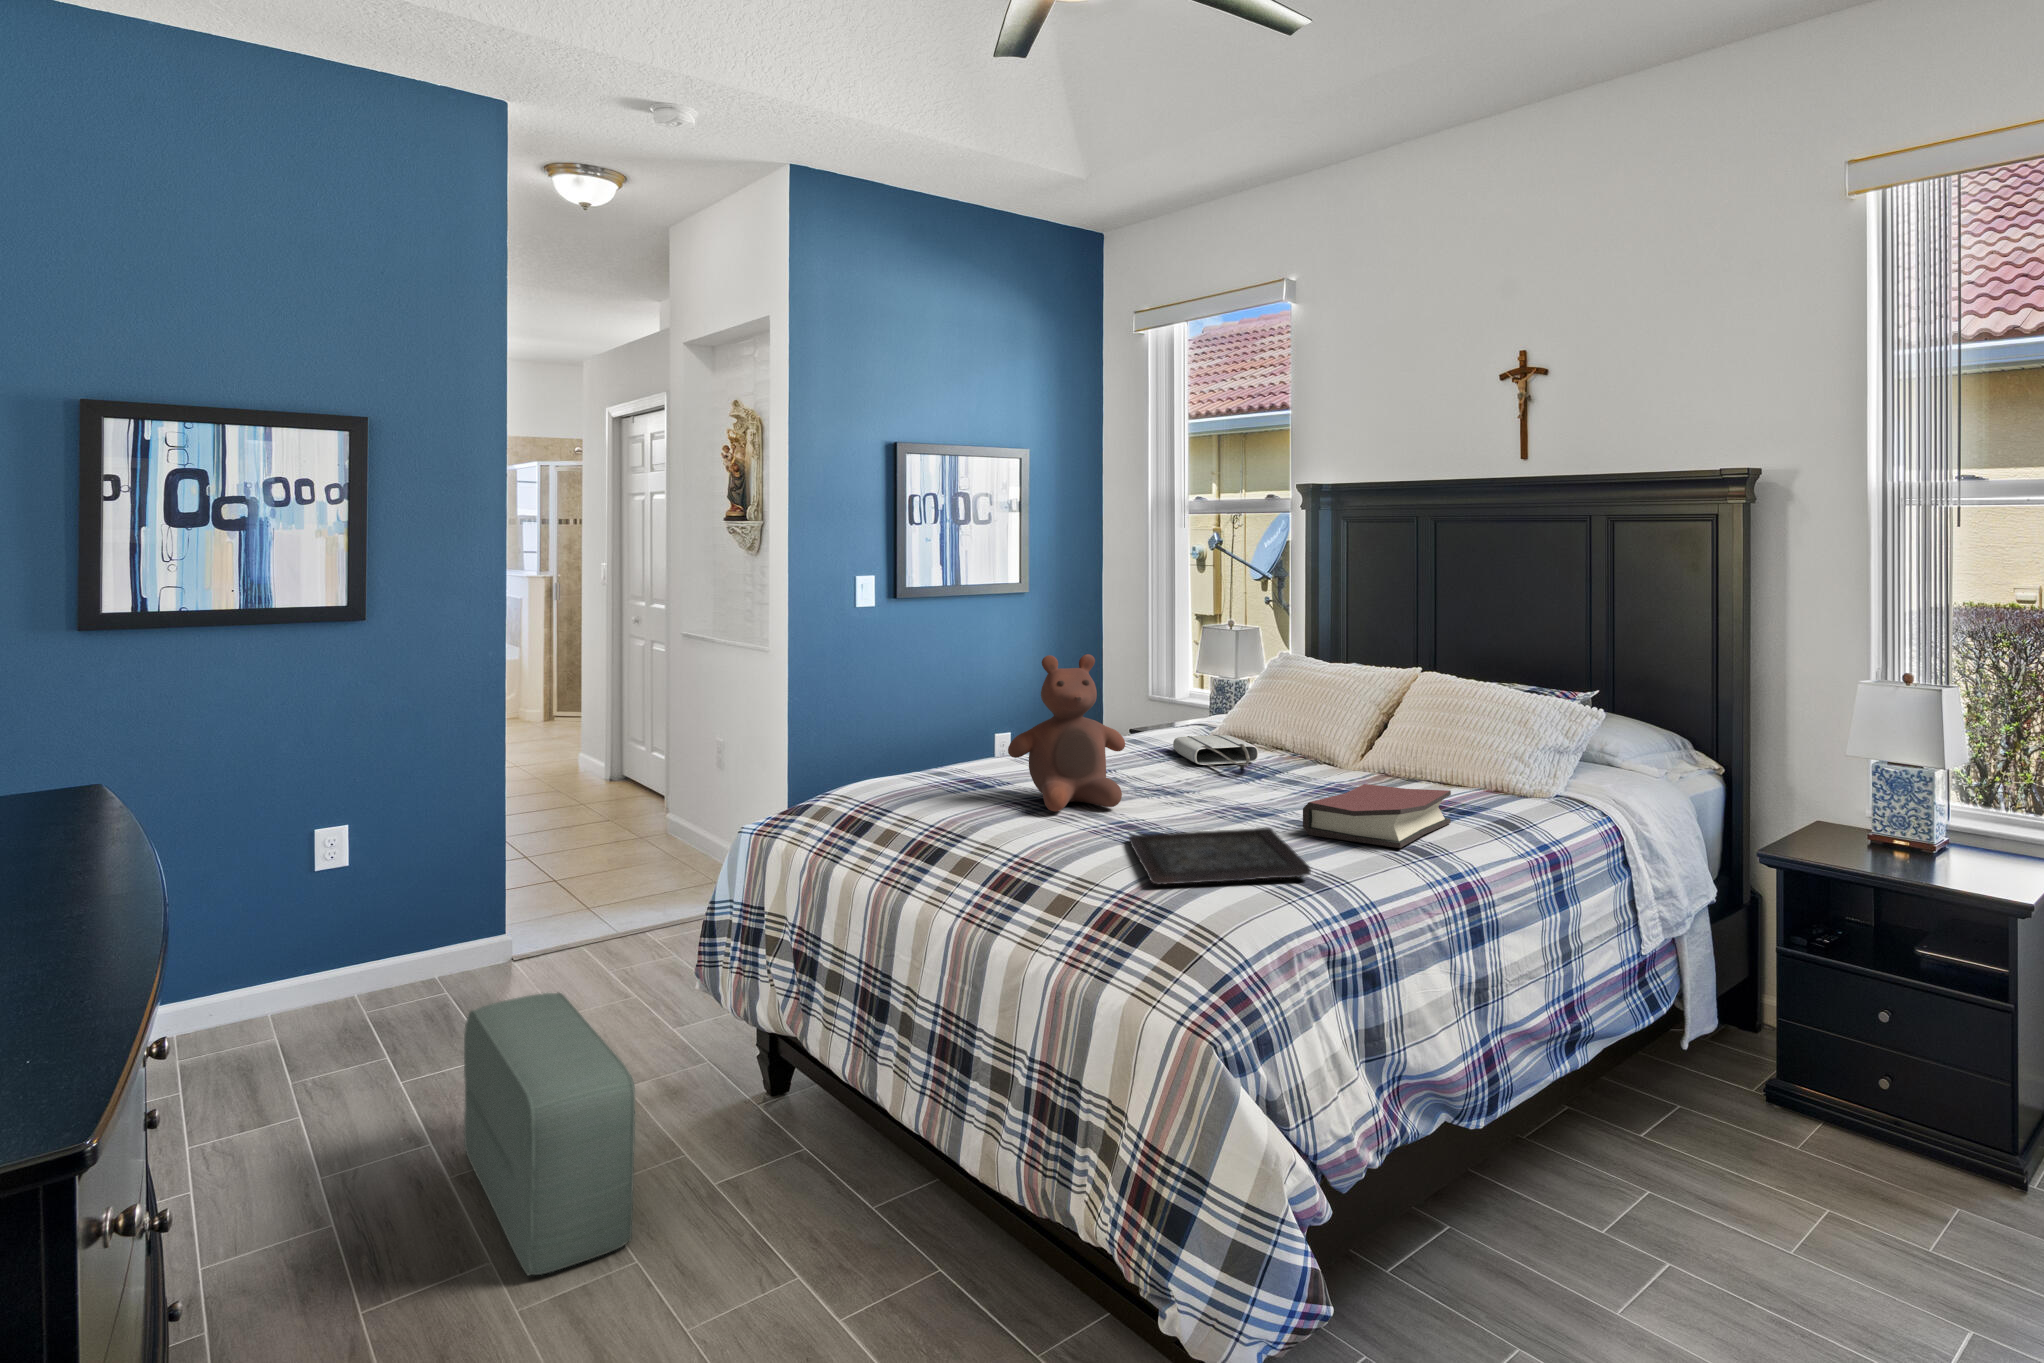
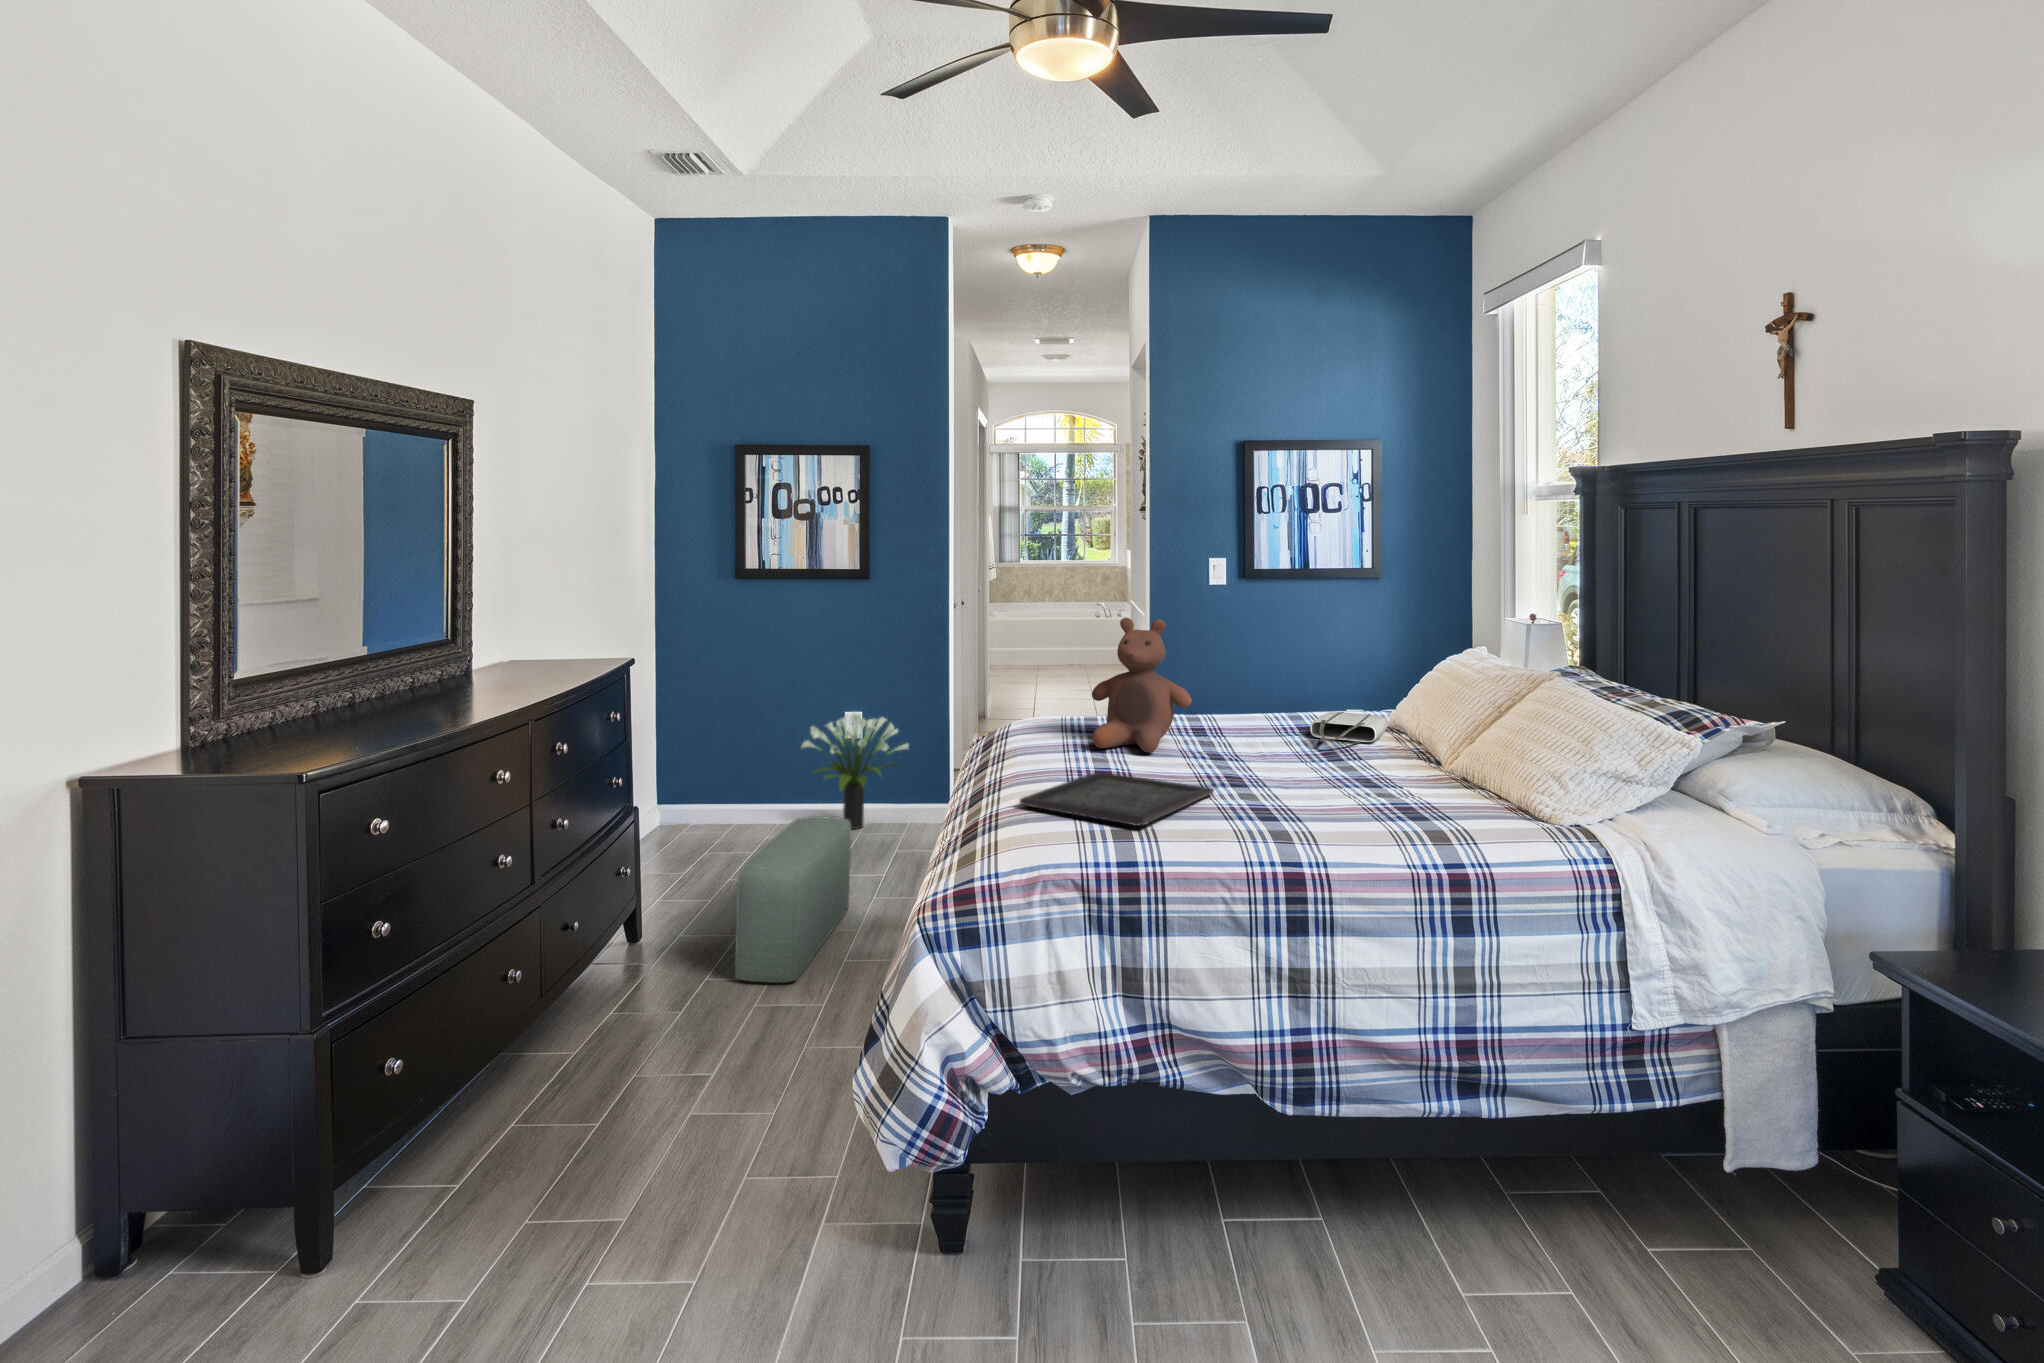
hardback book: present [1303,784,1451,848] -> none [1244,768,1412,827]
potted plant: none [276,839,478,1026] -> present [802,712,909,829]

